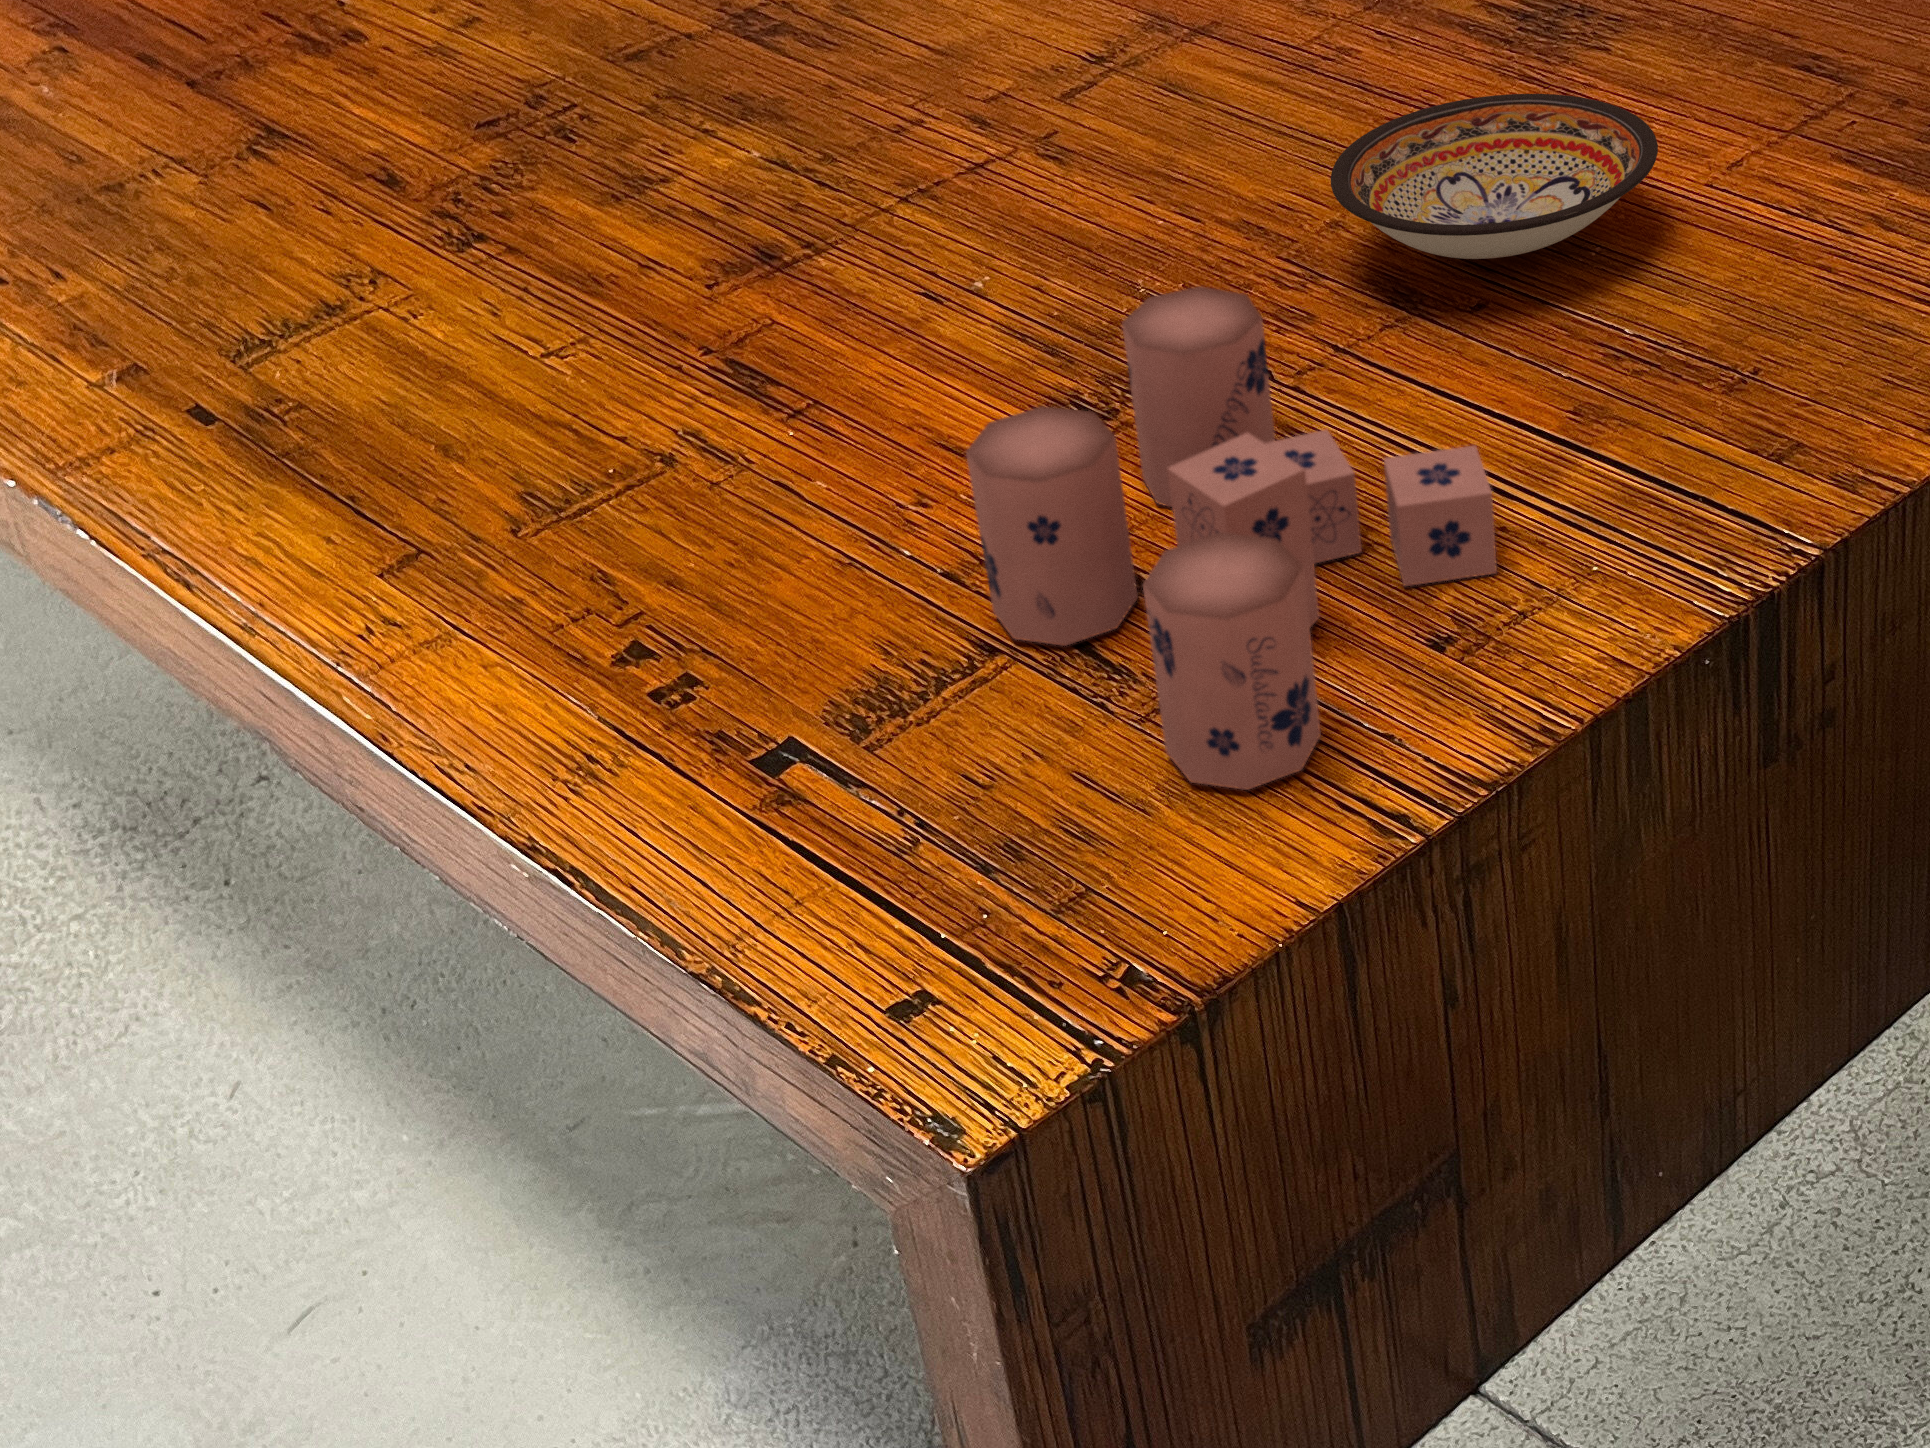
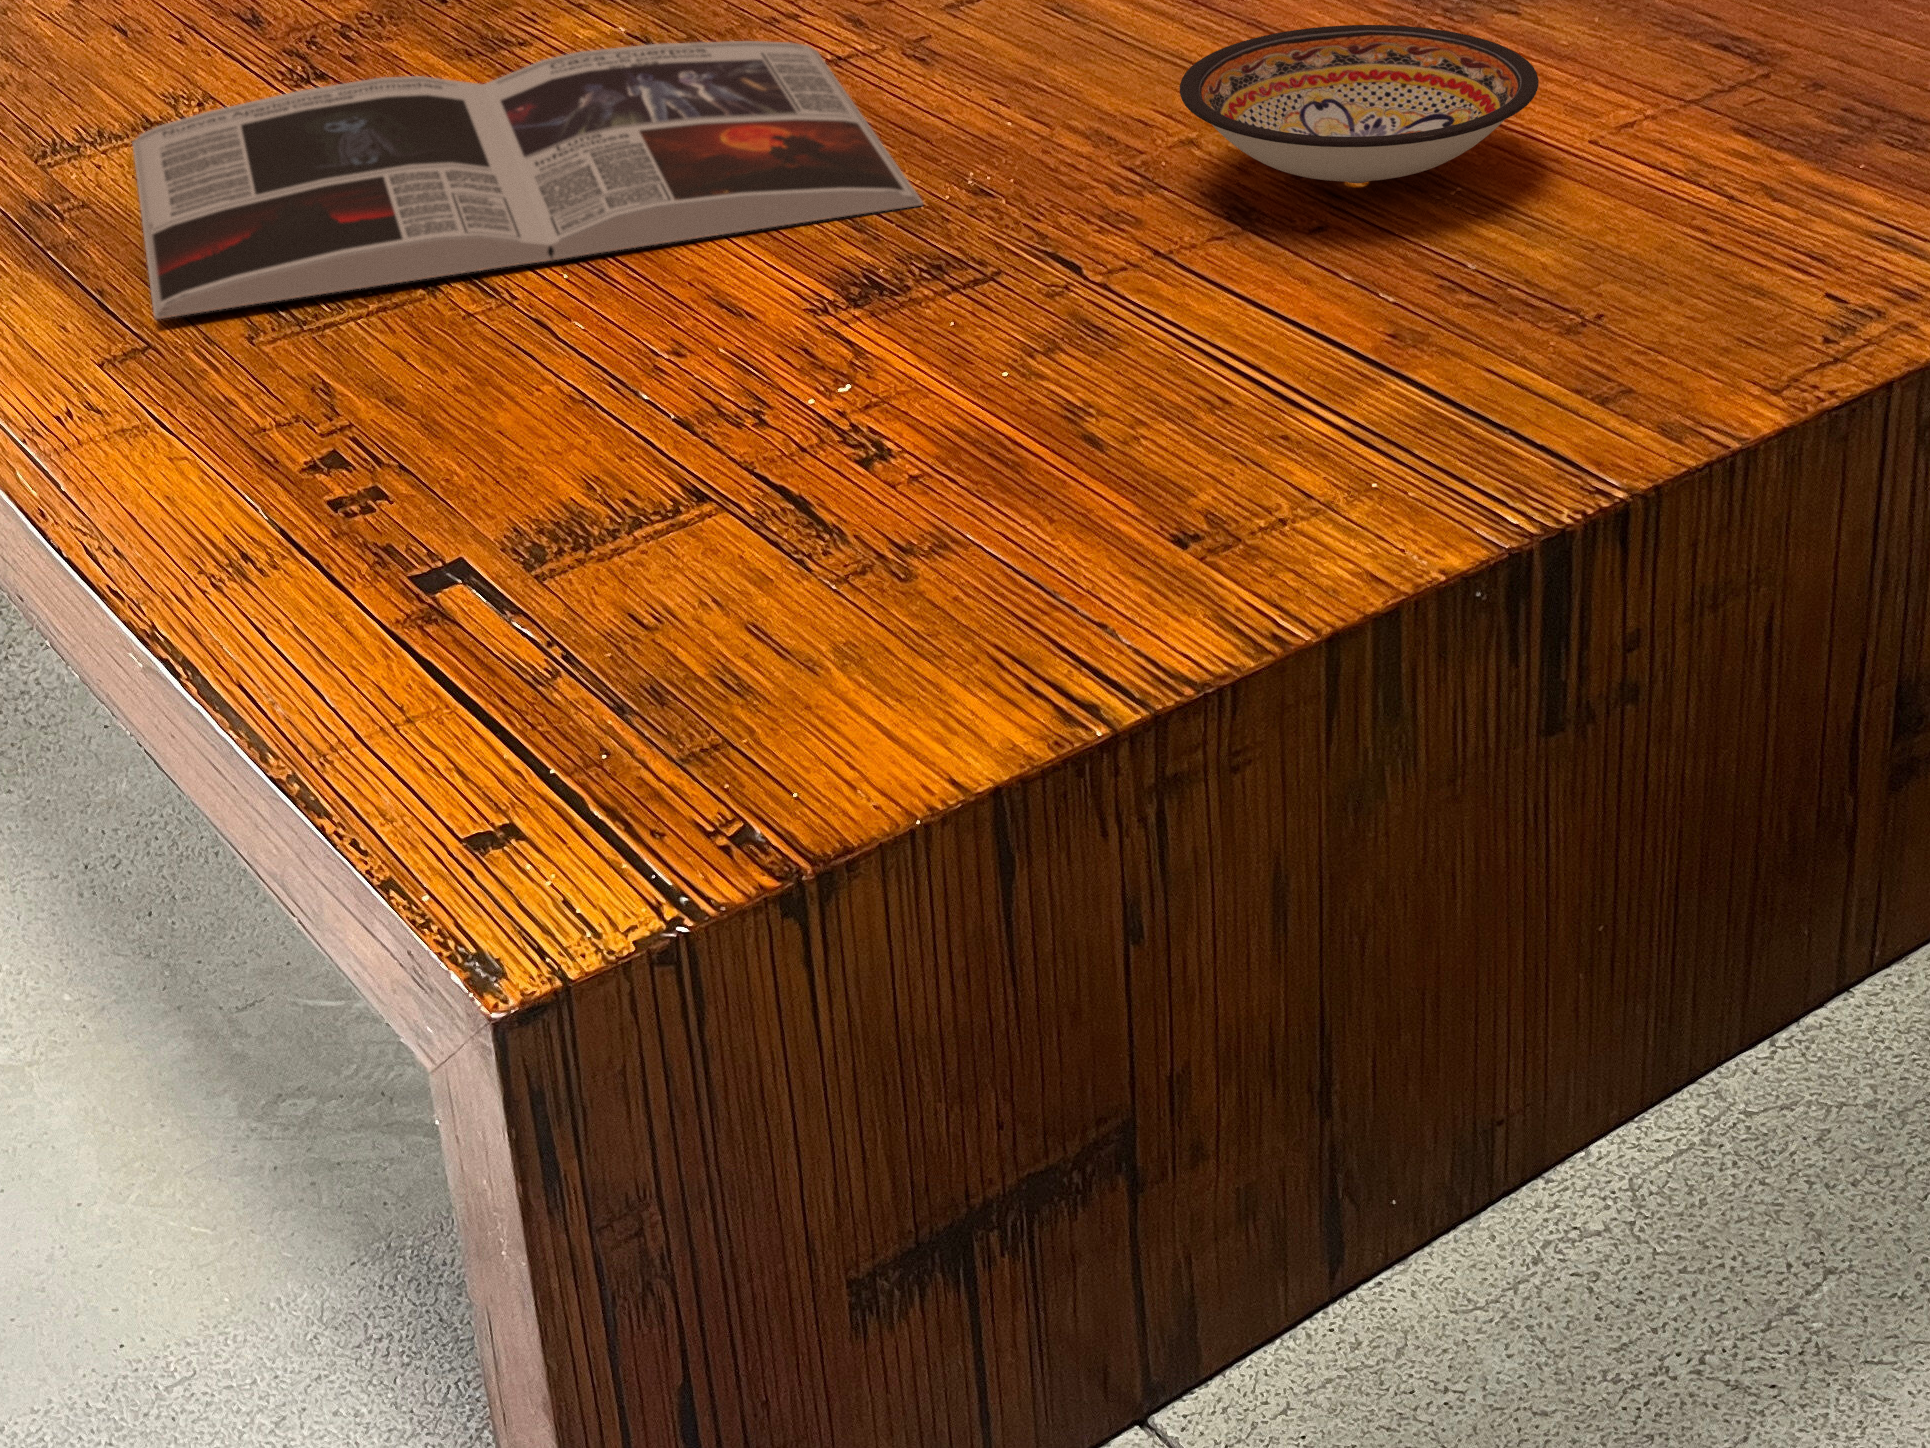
magazine: none [325,155,1102,524] -> present [132,41,923,319]
candle: present [966,286,1497,790] -> none [696,150,1268,662]

